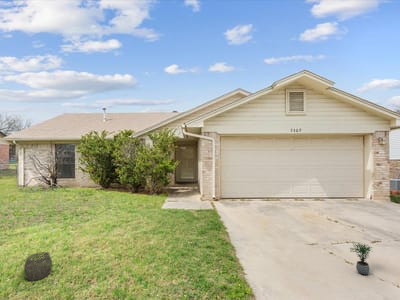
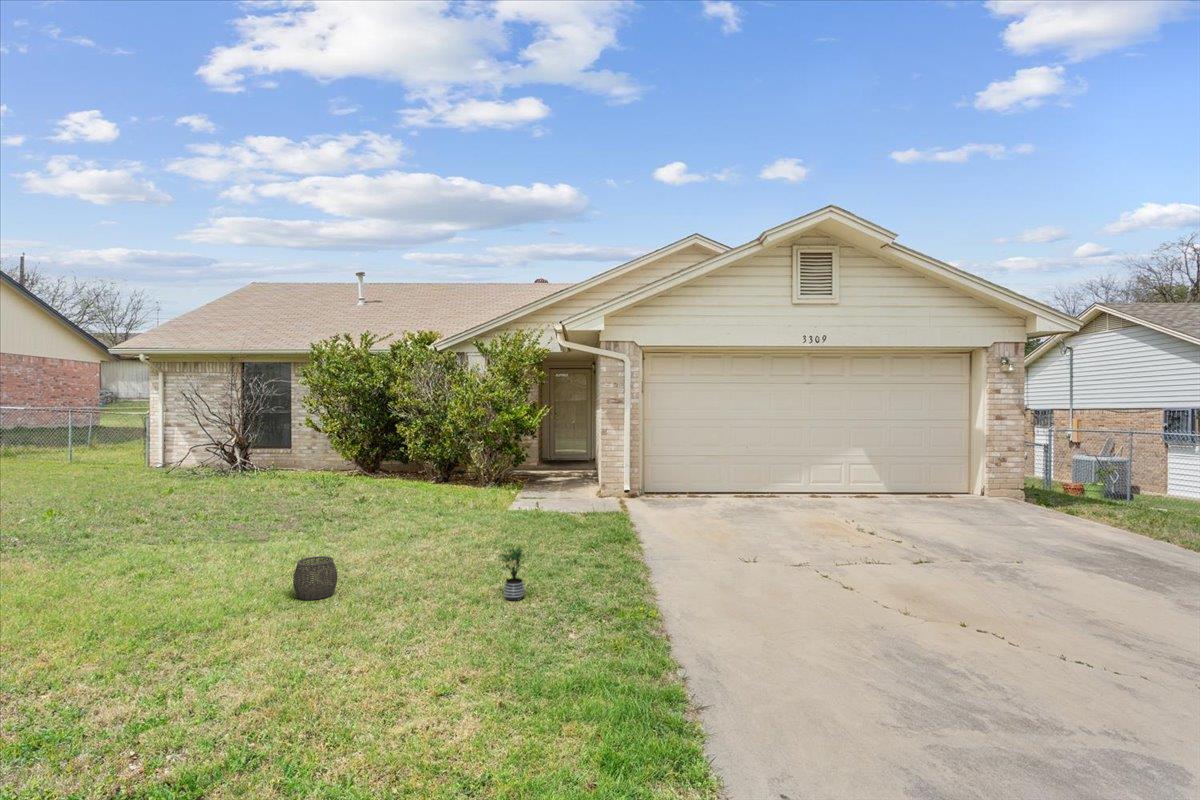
potted plant: present [350,243,370,276] -> present [498,547,529,601]

